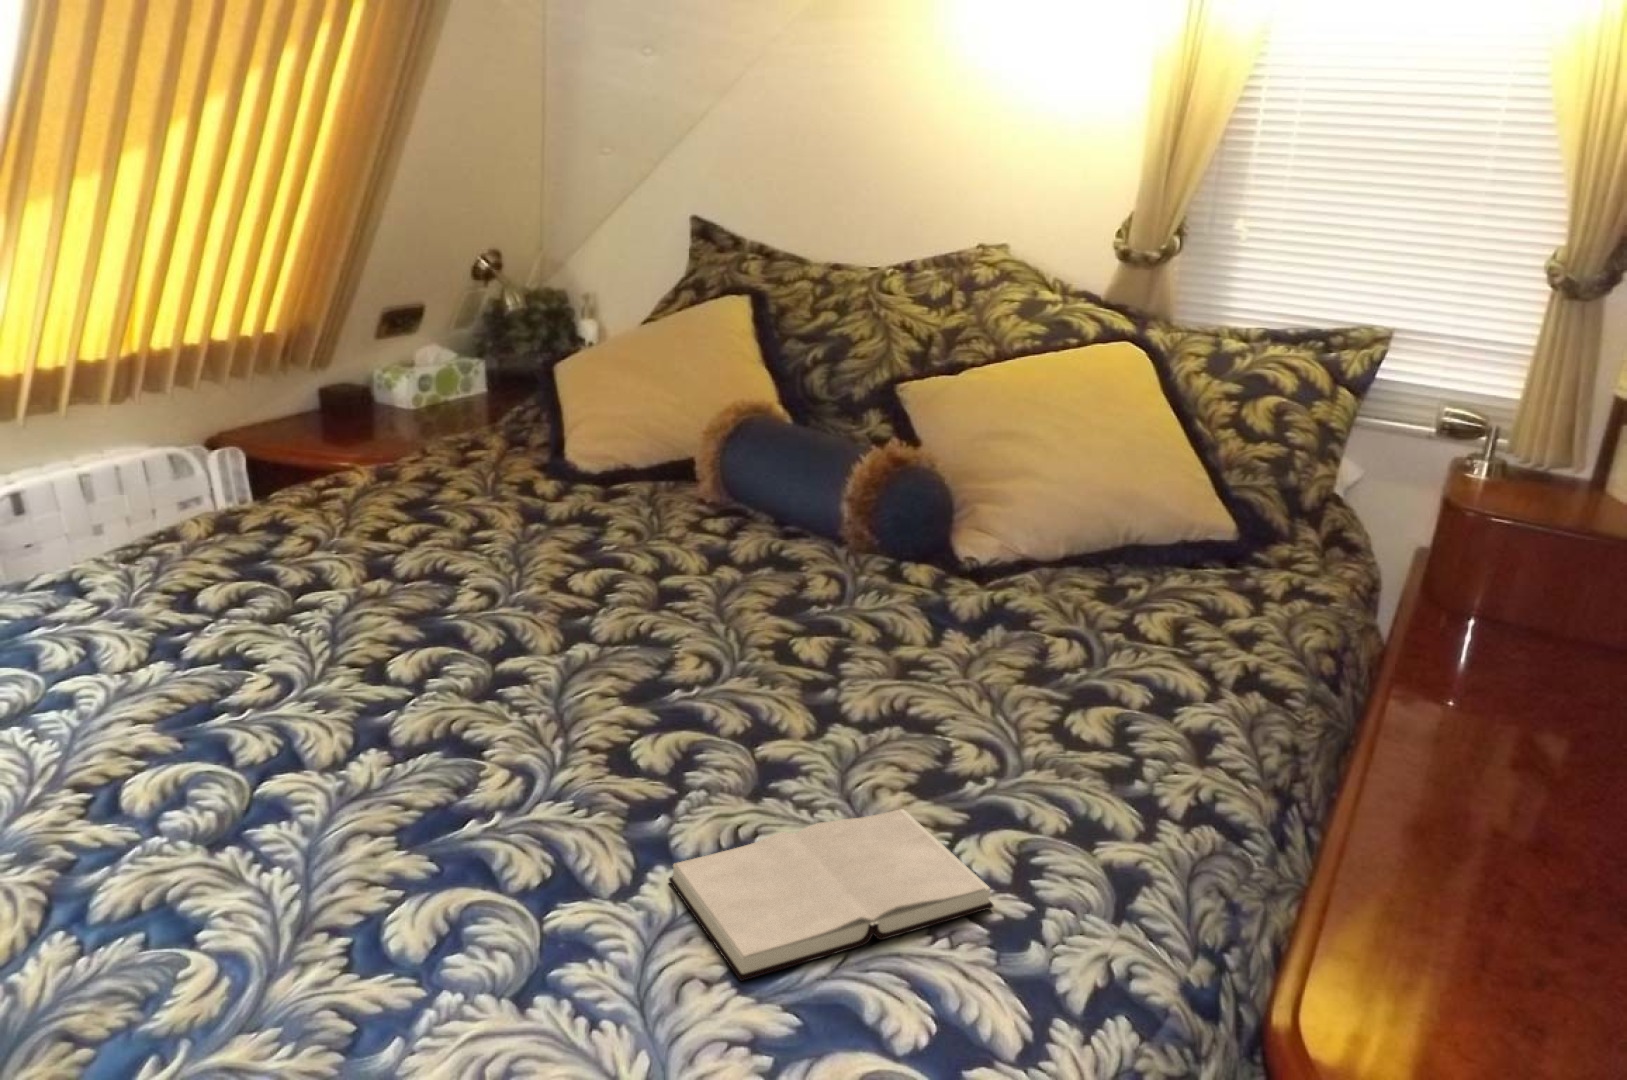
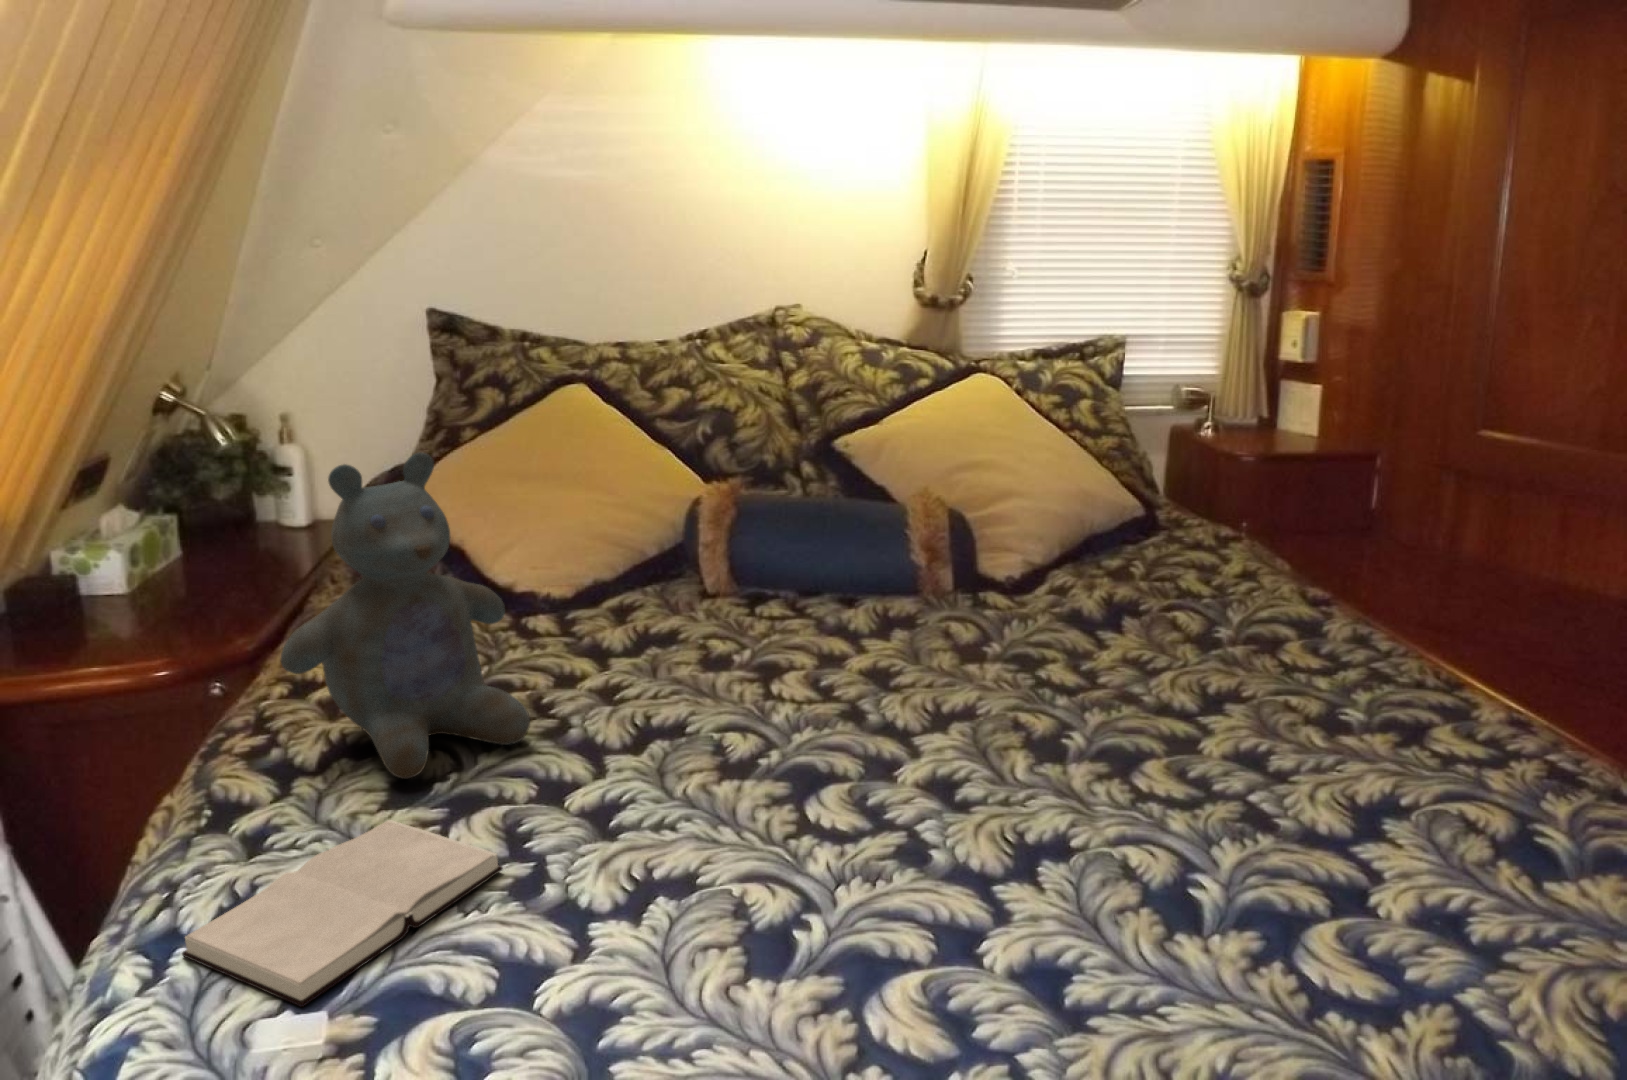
stuffed bear: none [857,424,1100,768] -> present [281,452,530,779]

